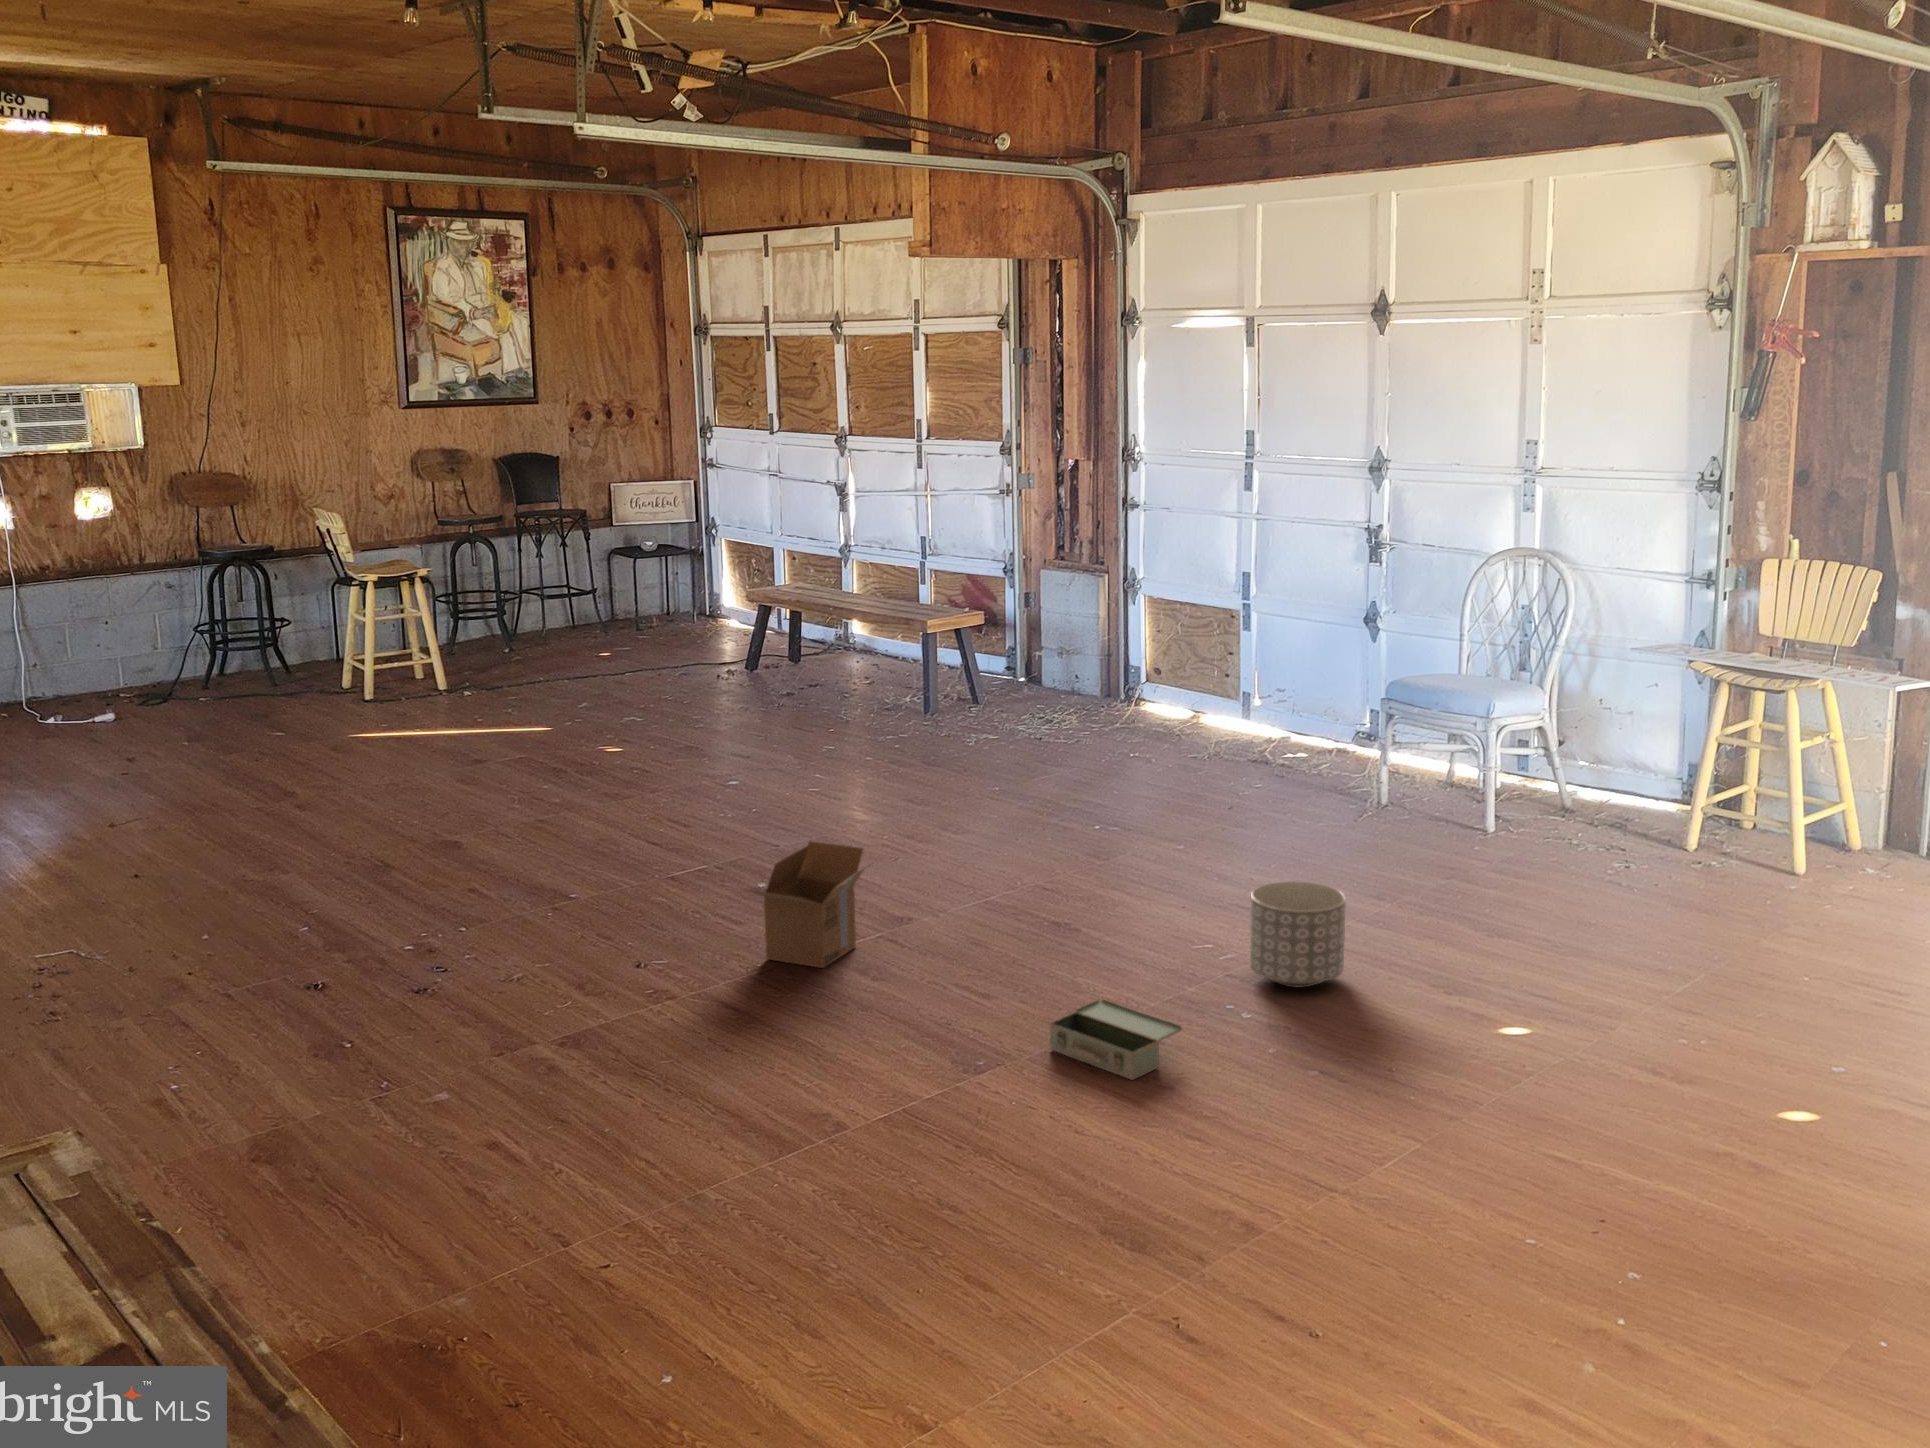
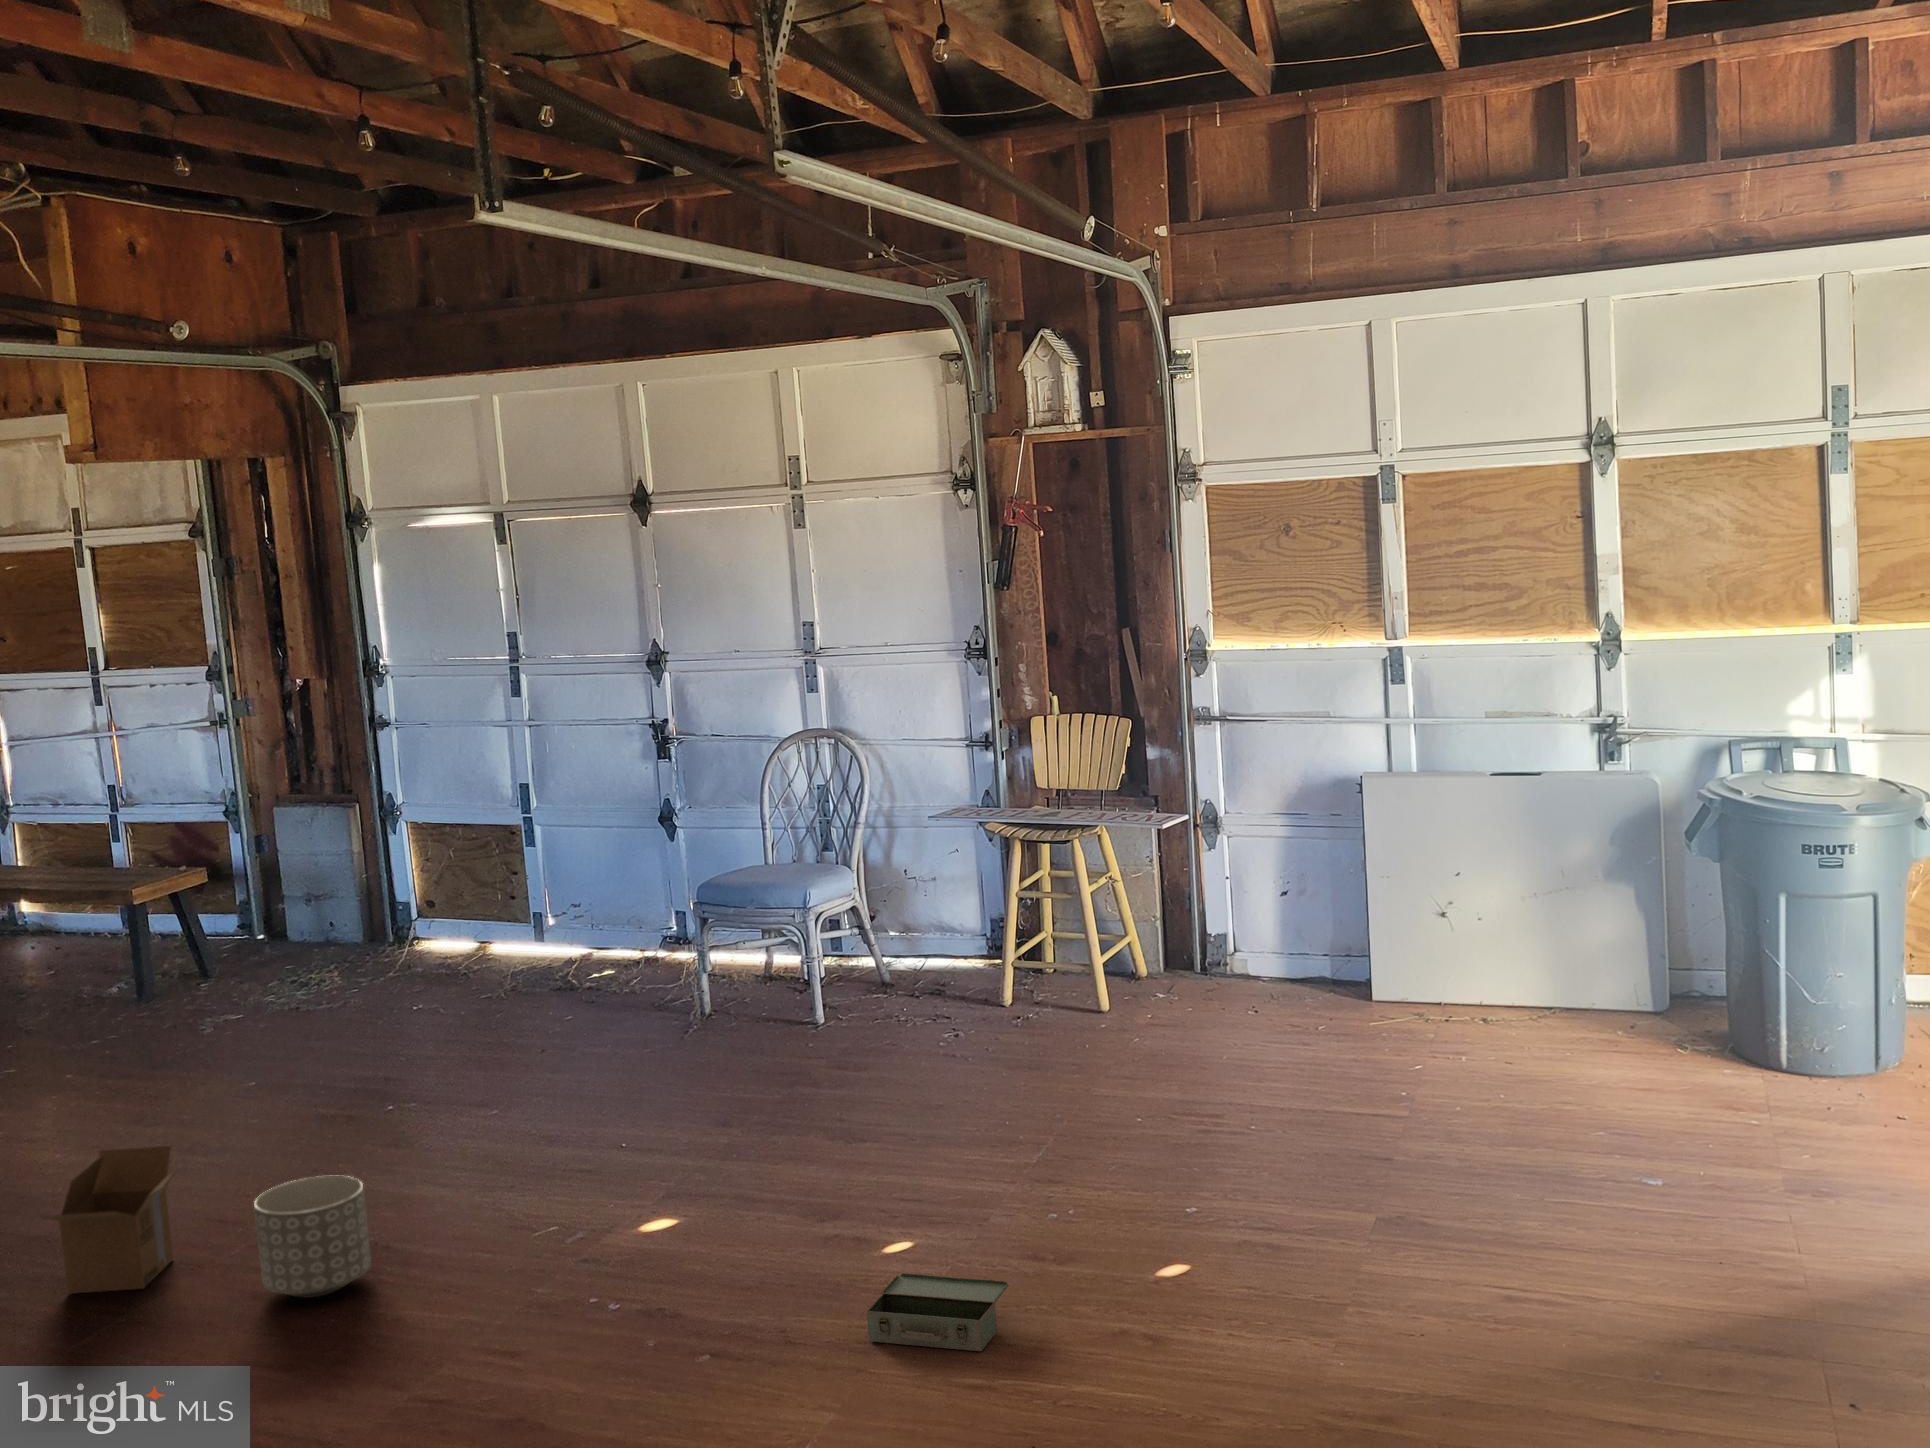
planter: present [1250,881,1346,988] -> present [254,1176,371,1298]
toolbox: present [1050,1000,1182,1080] -> present [867,1274,1009,1351]

